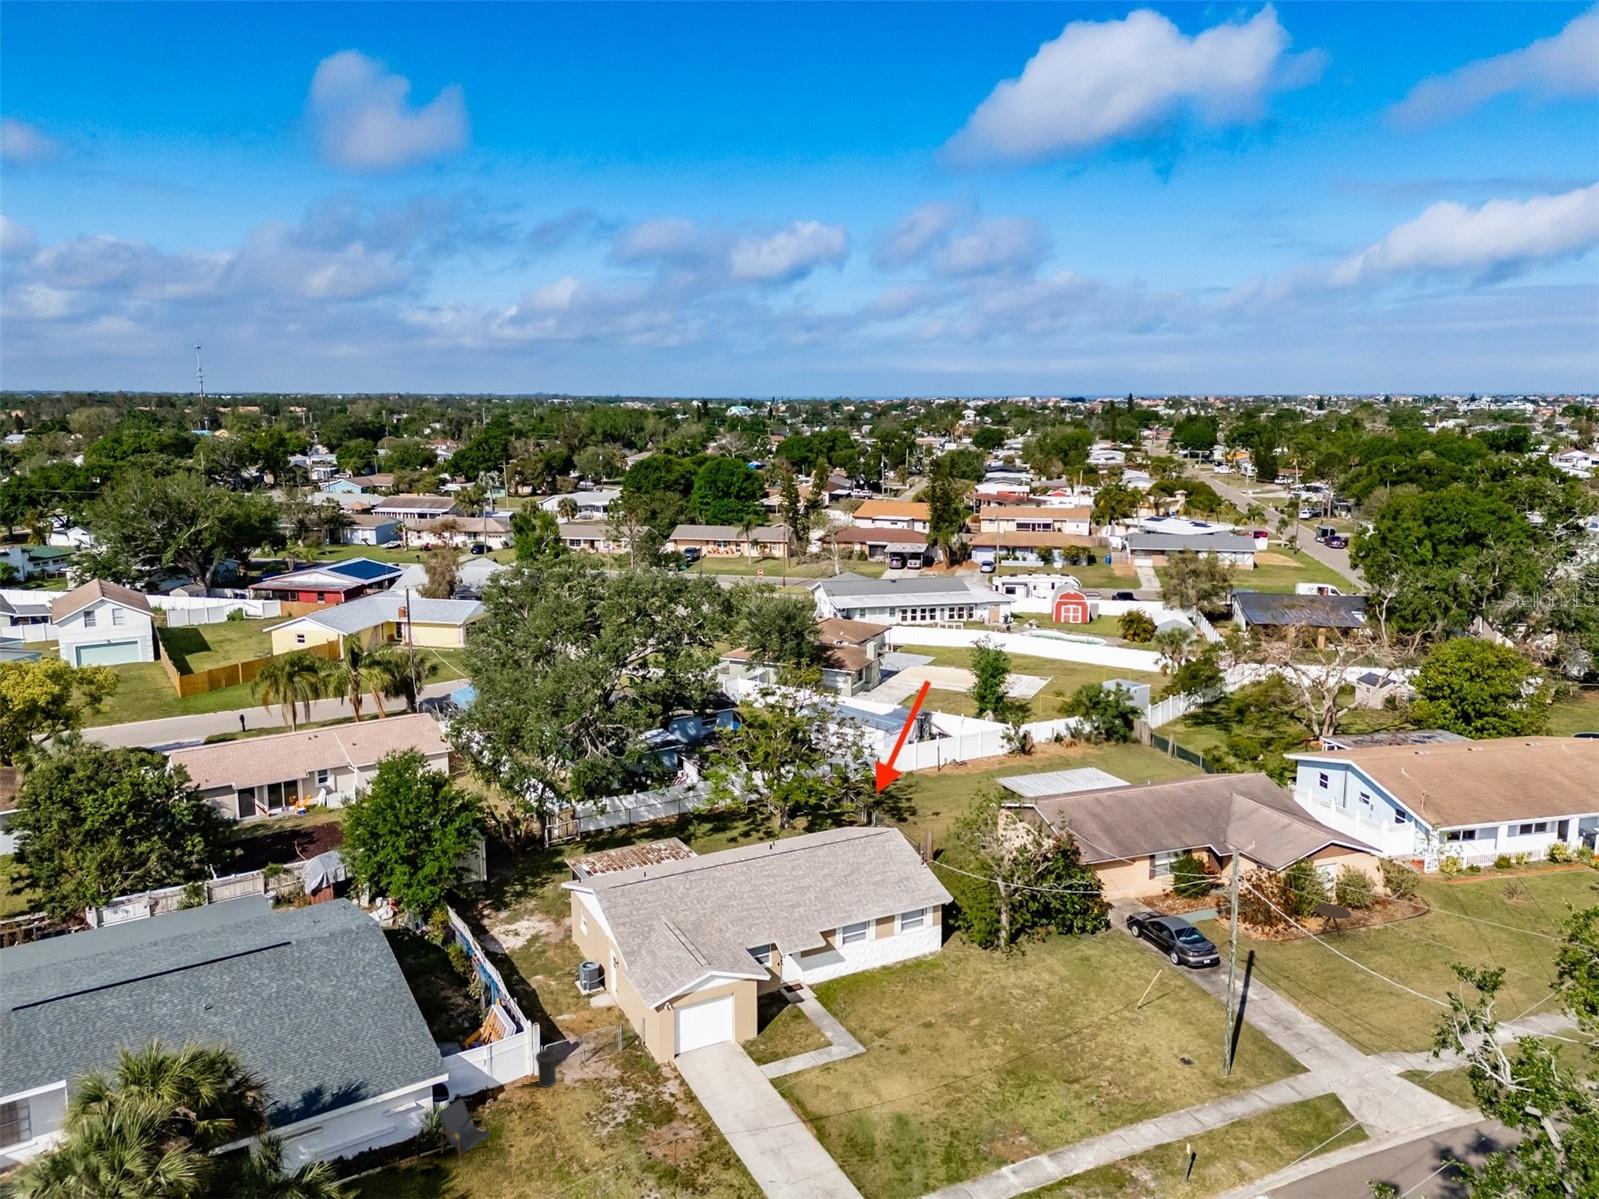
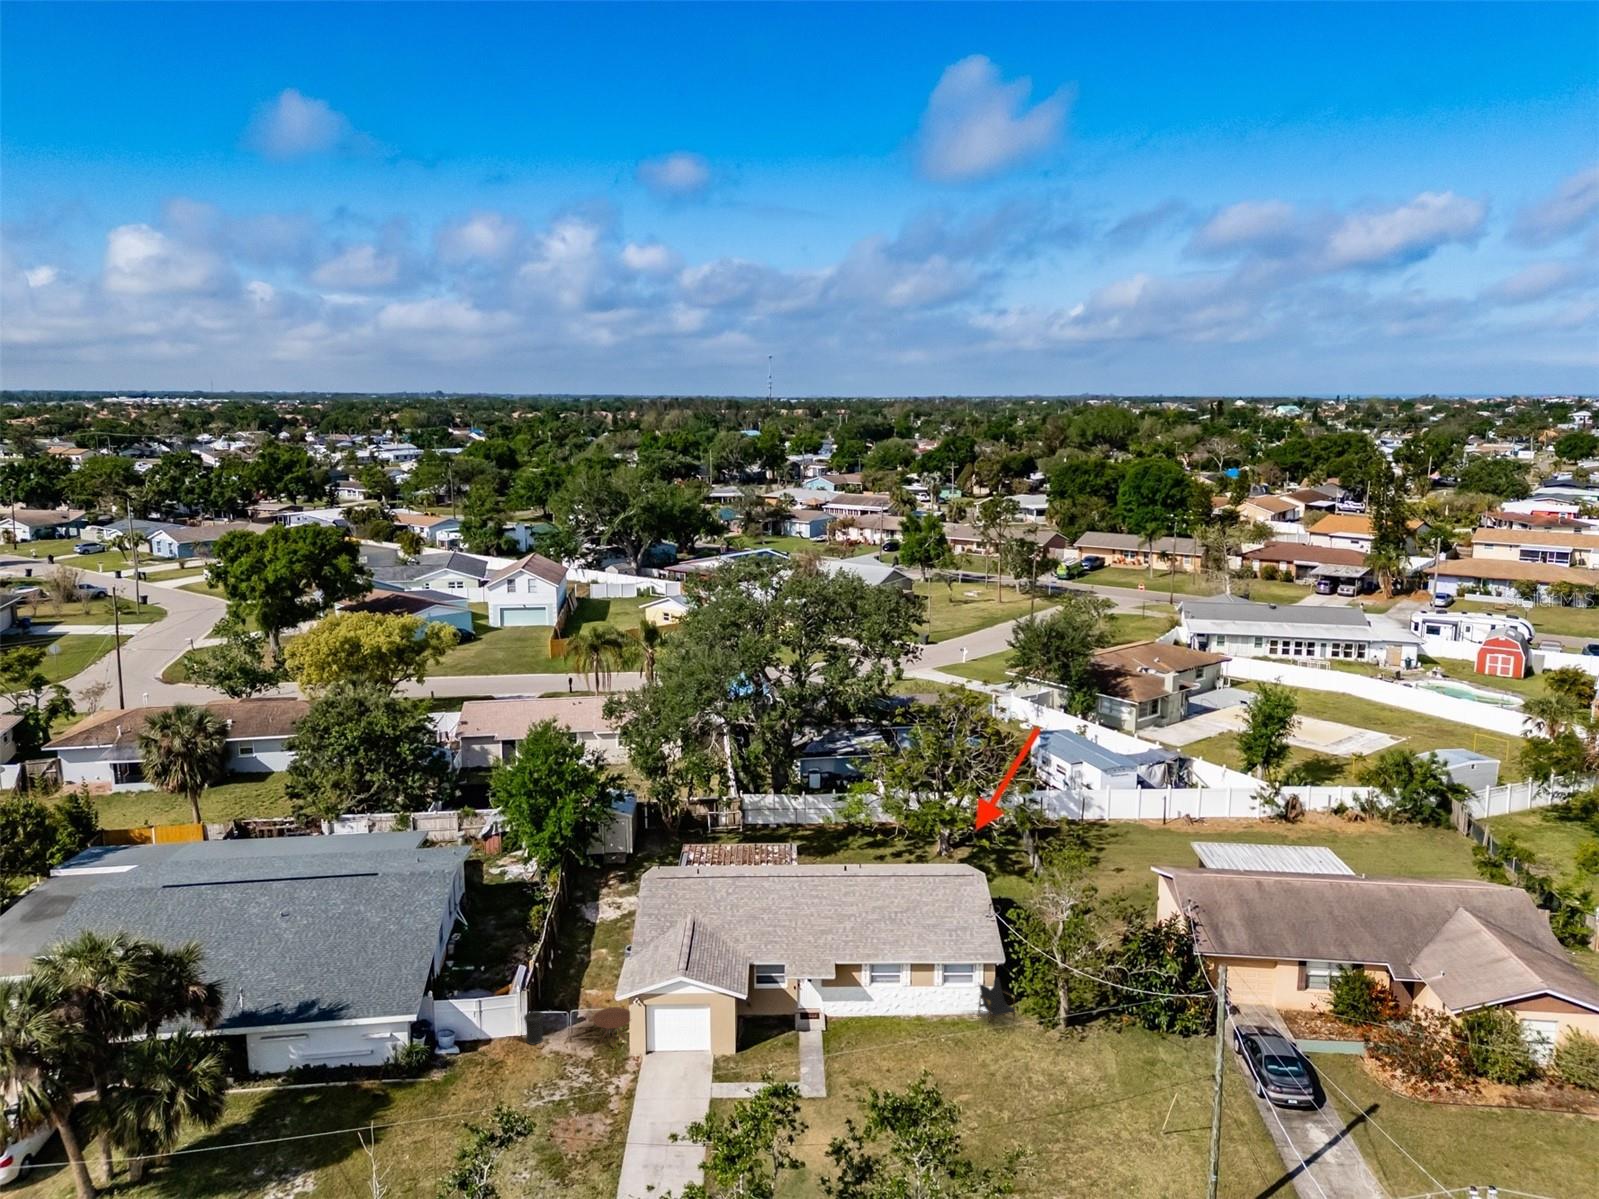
round table: present [1314,904,1351,937] -> present [592,1007,630,1042]
lounge chair: present [438,1099,490,1166] -> present [979,977,1015,1023]

